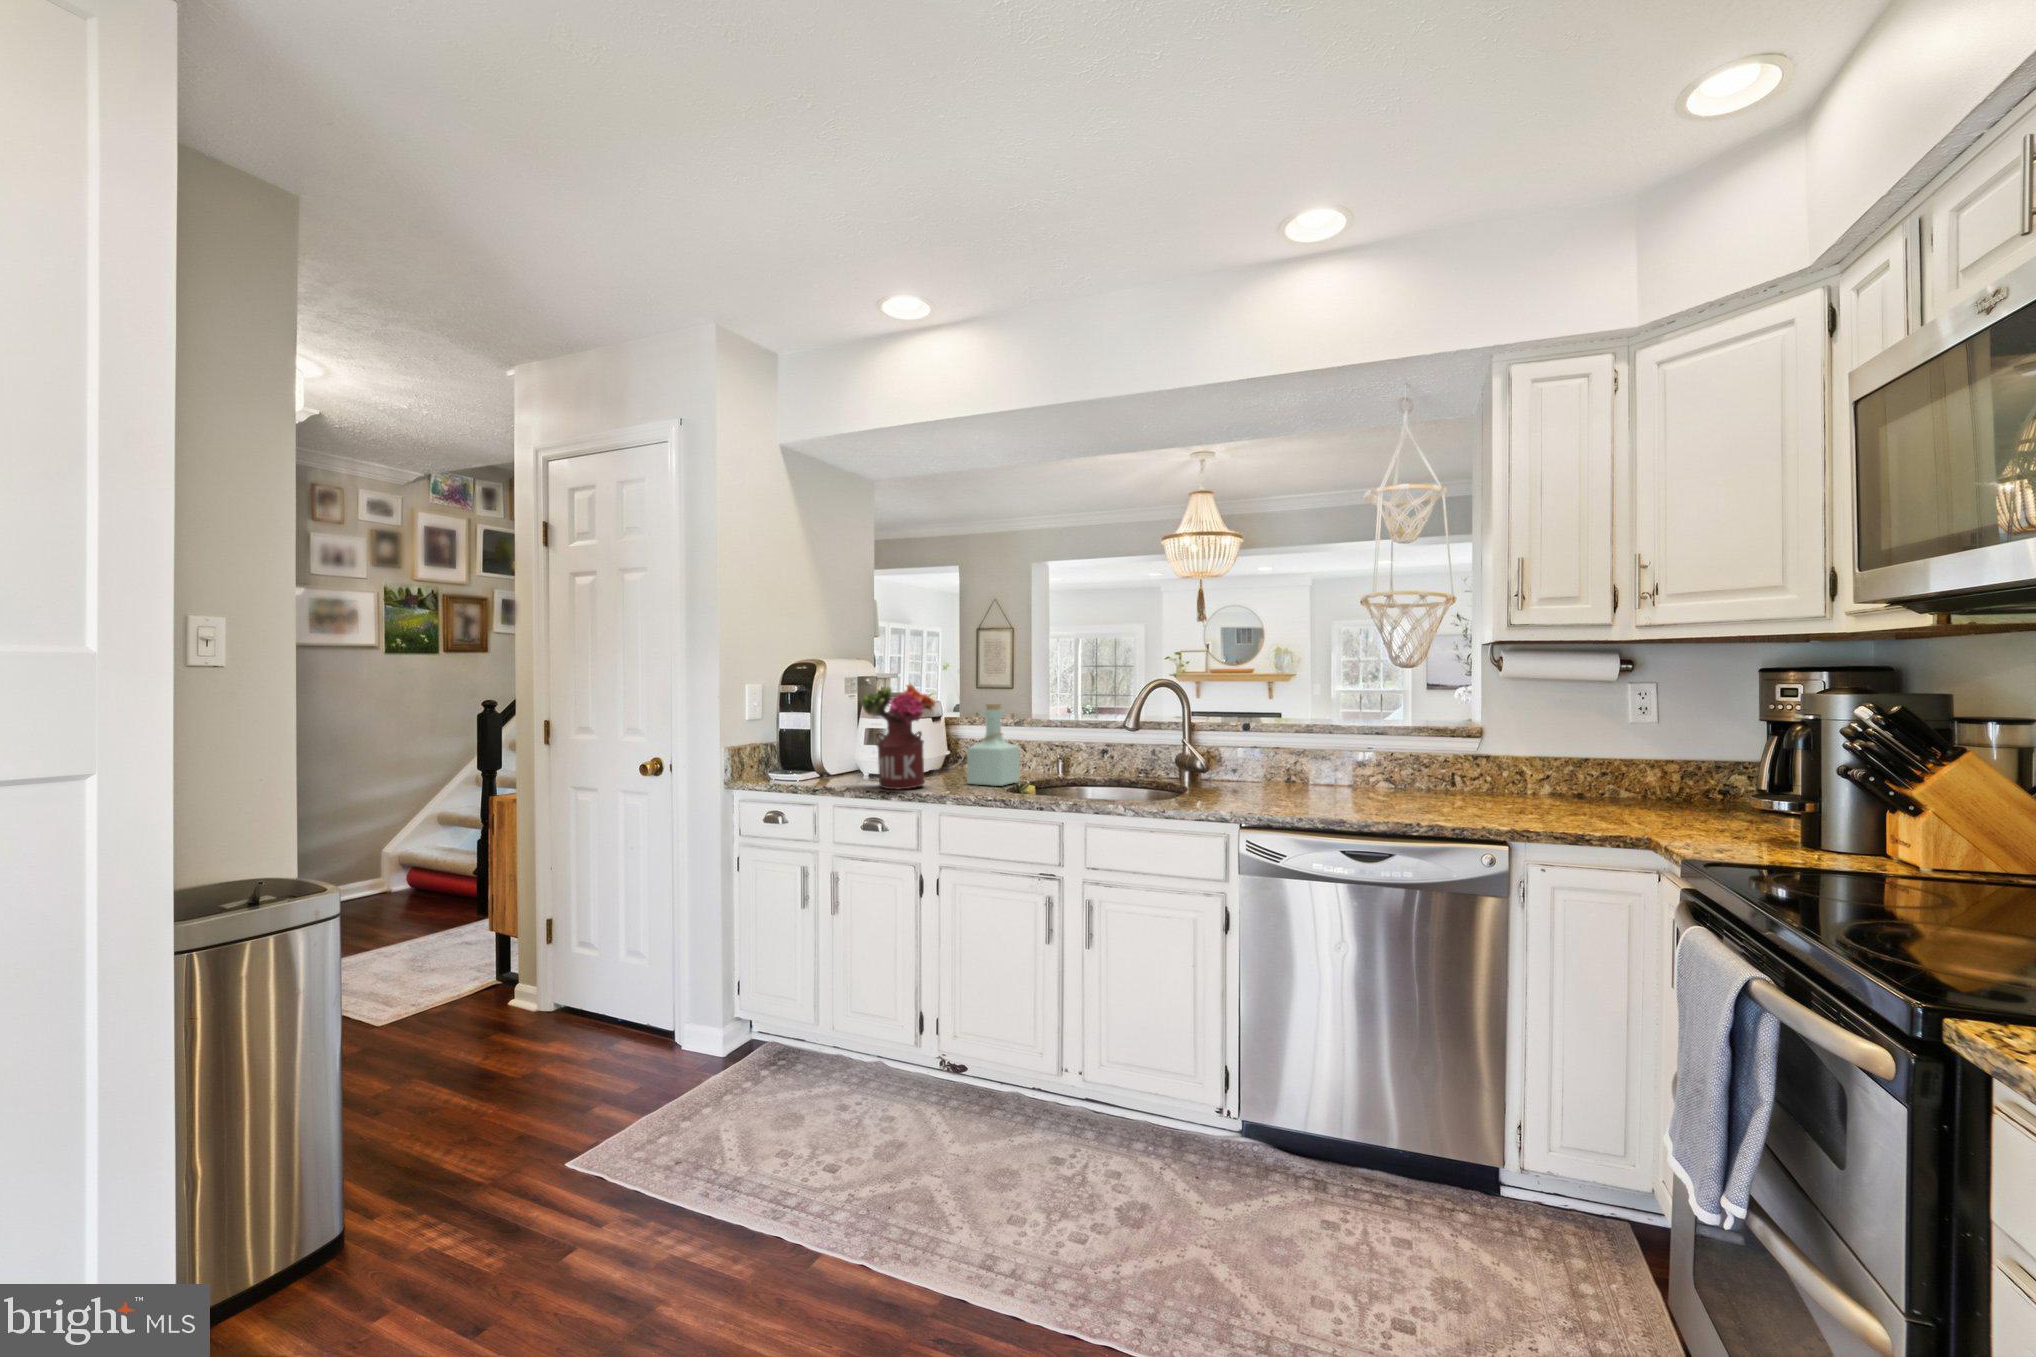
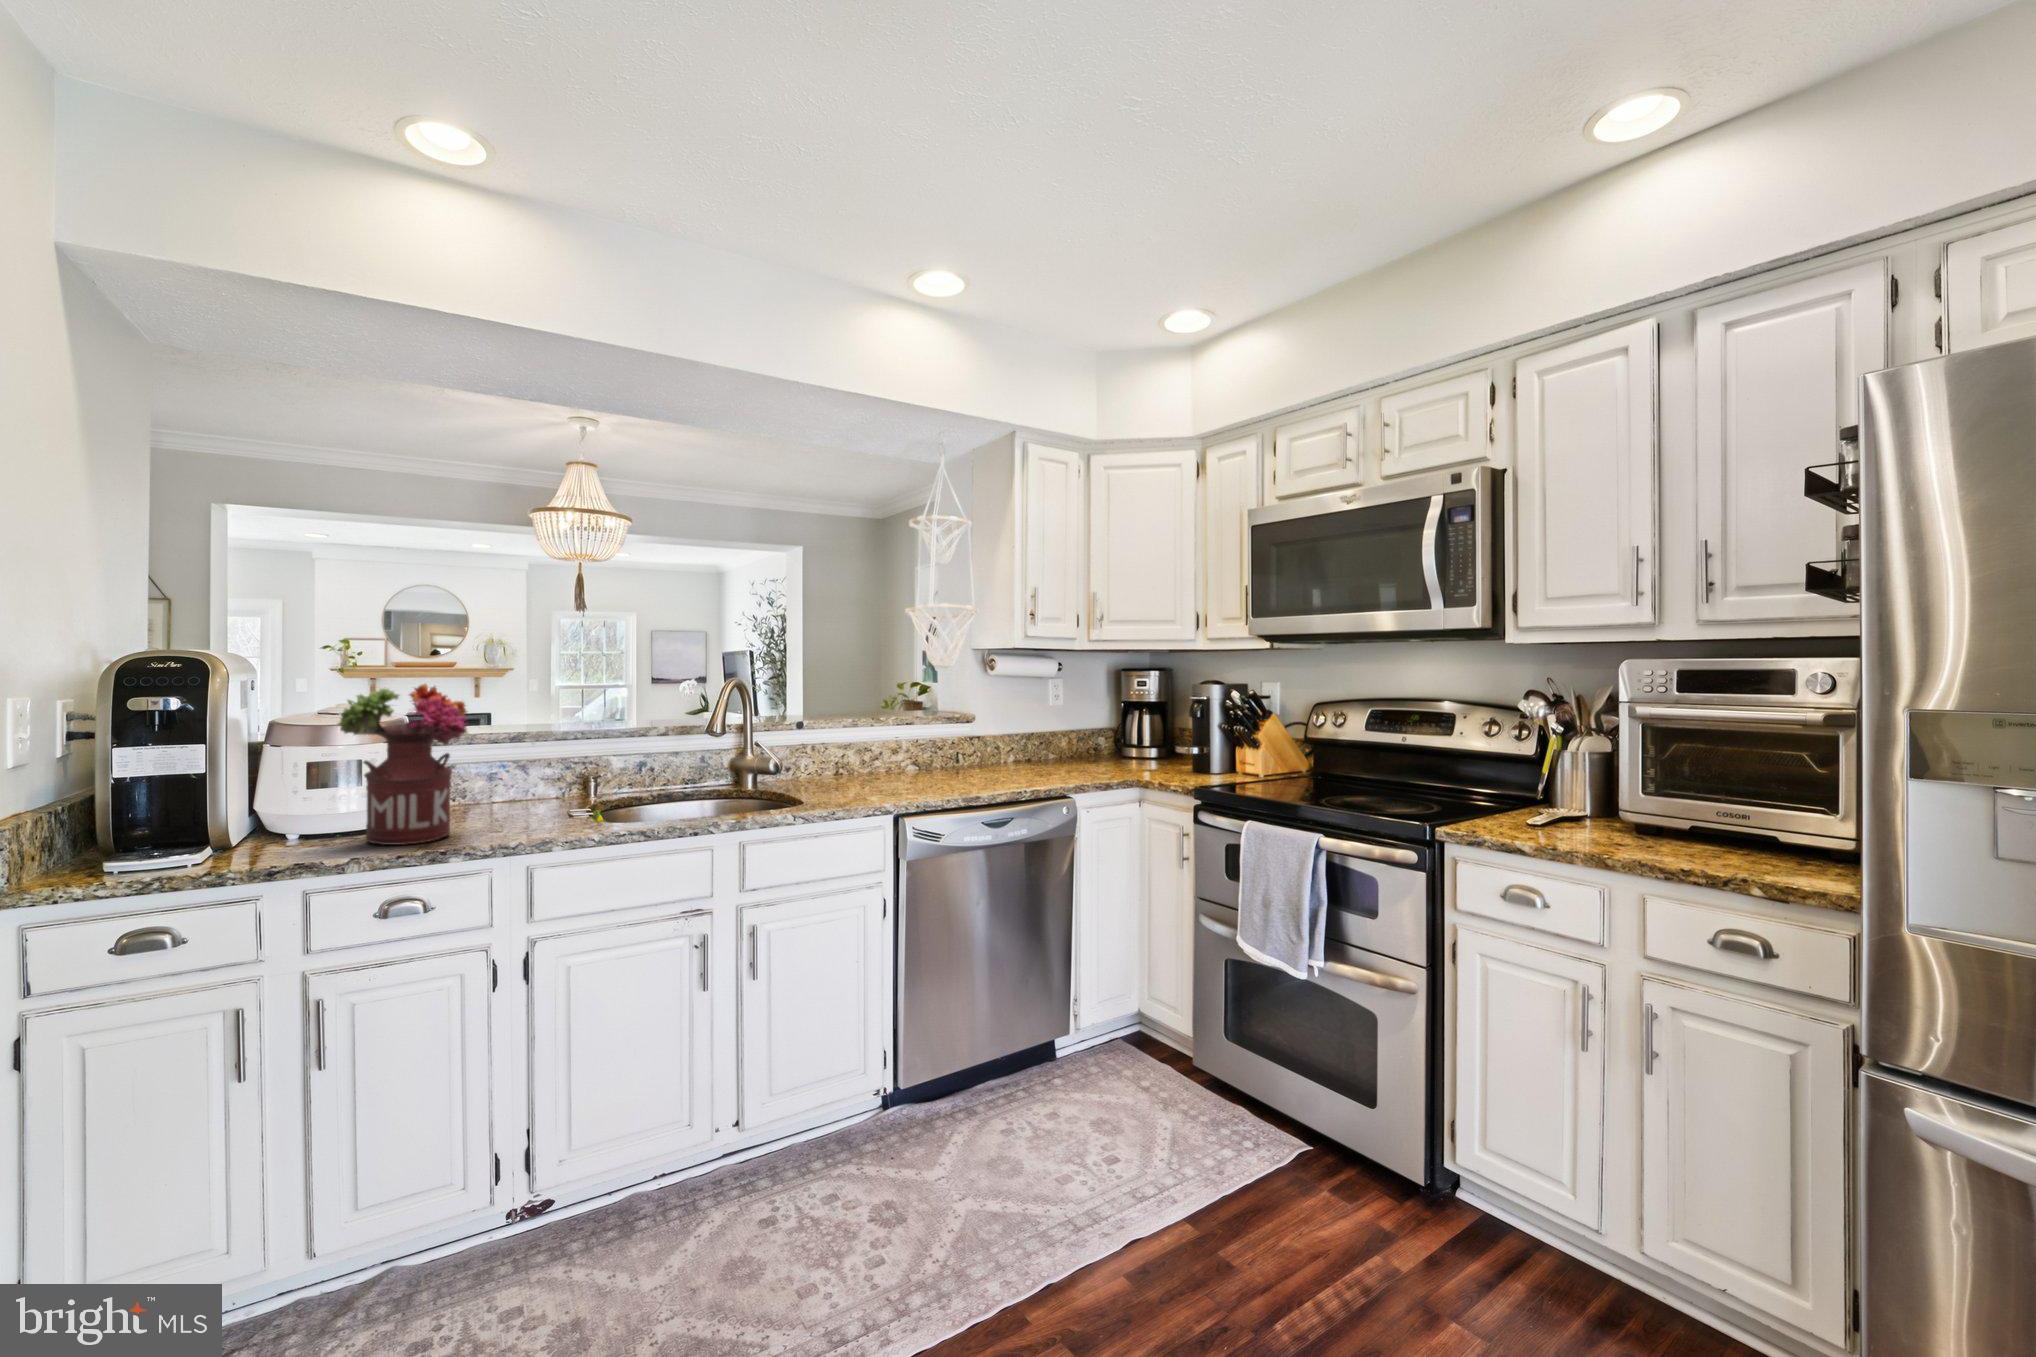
bottle: present [967,704,1020,786] -> none [481,709,556,821]

